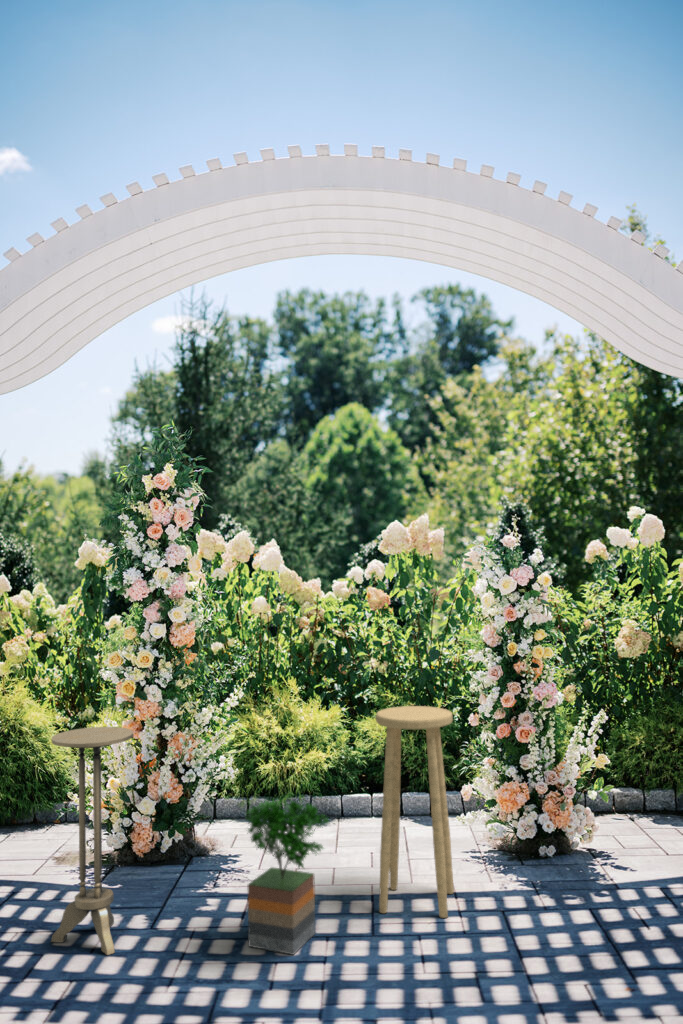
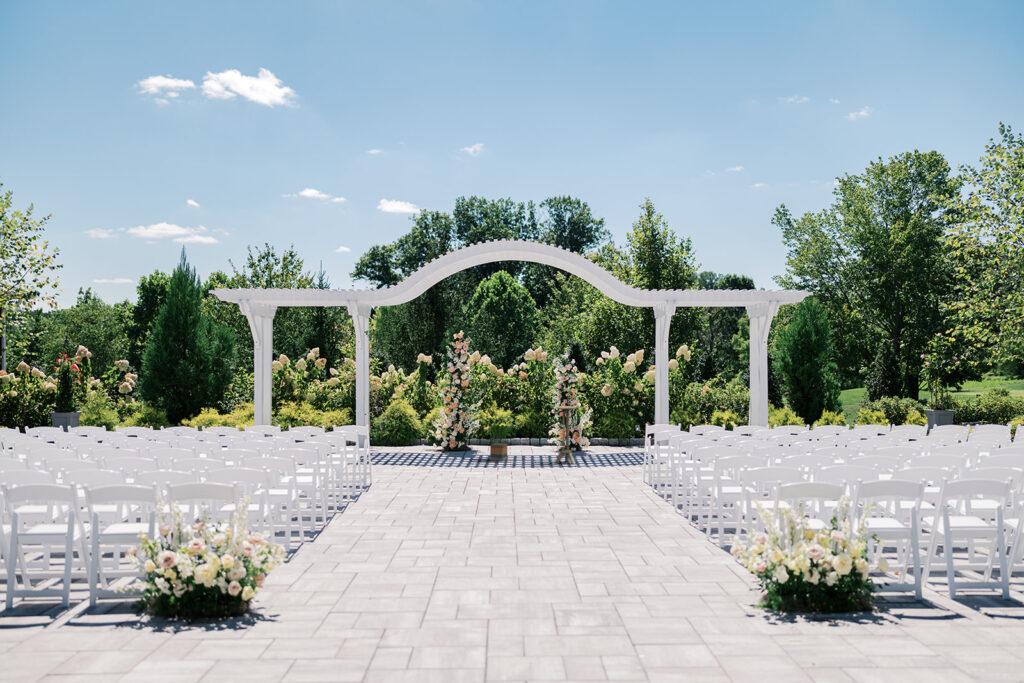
stool: present [376,706,454,918] -> none [524,403,546,458]
side table: present [51,727,134,955] -> present [555,406,577,464]

